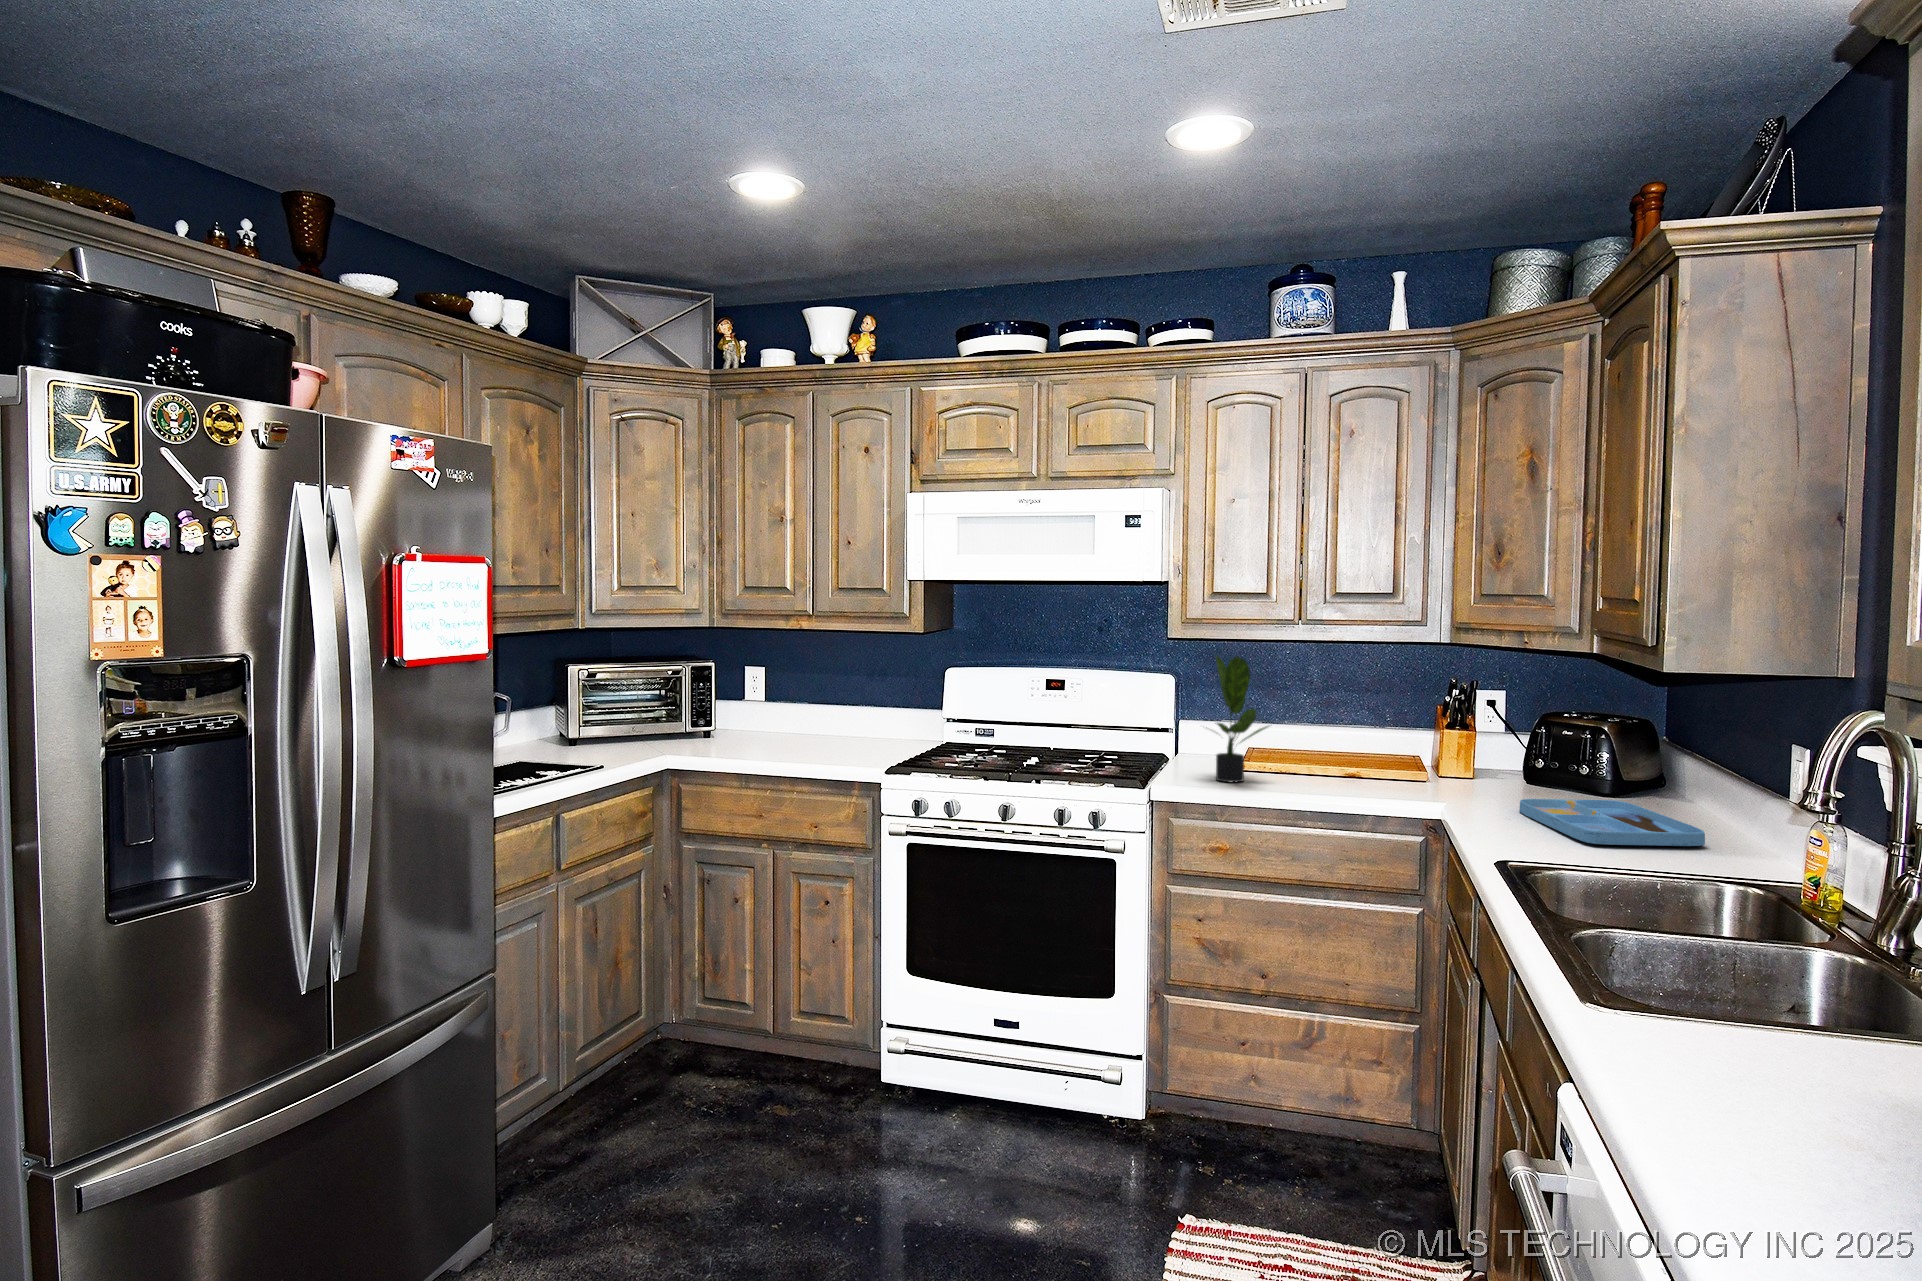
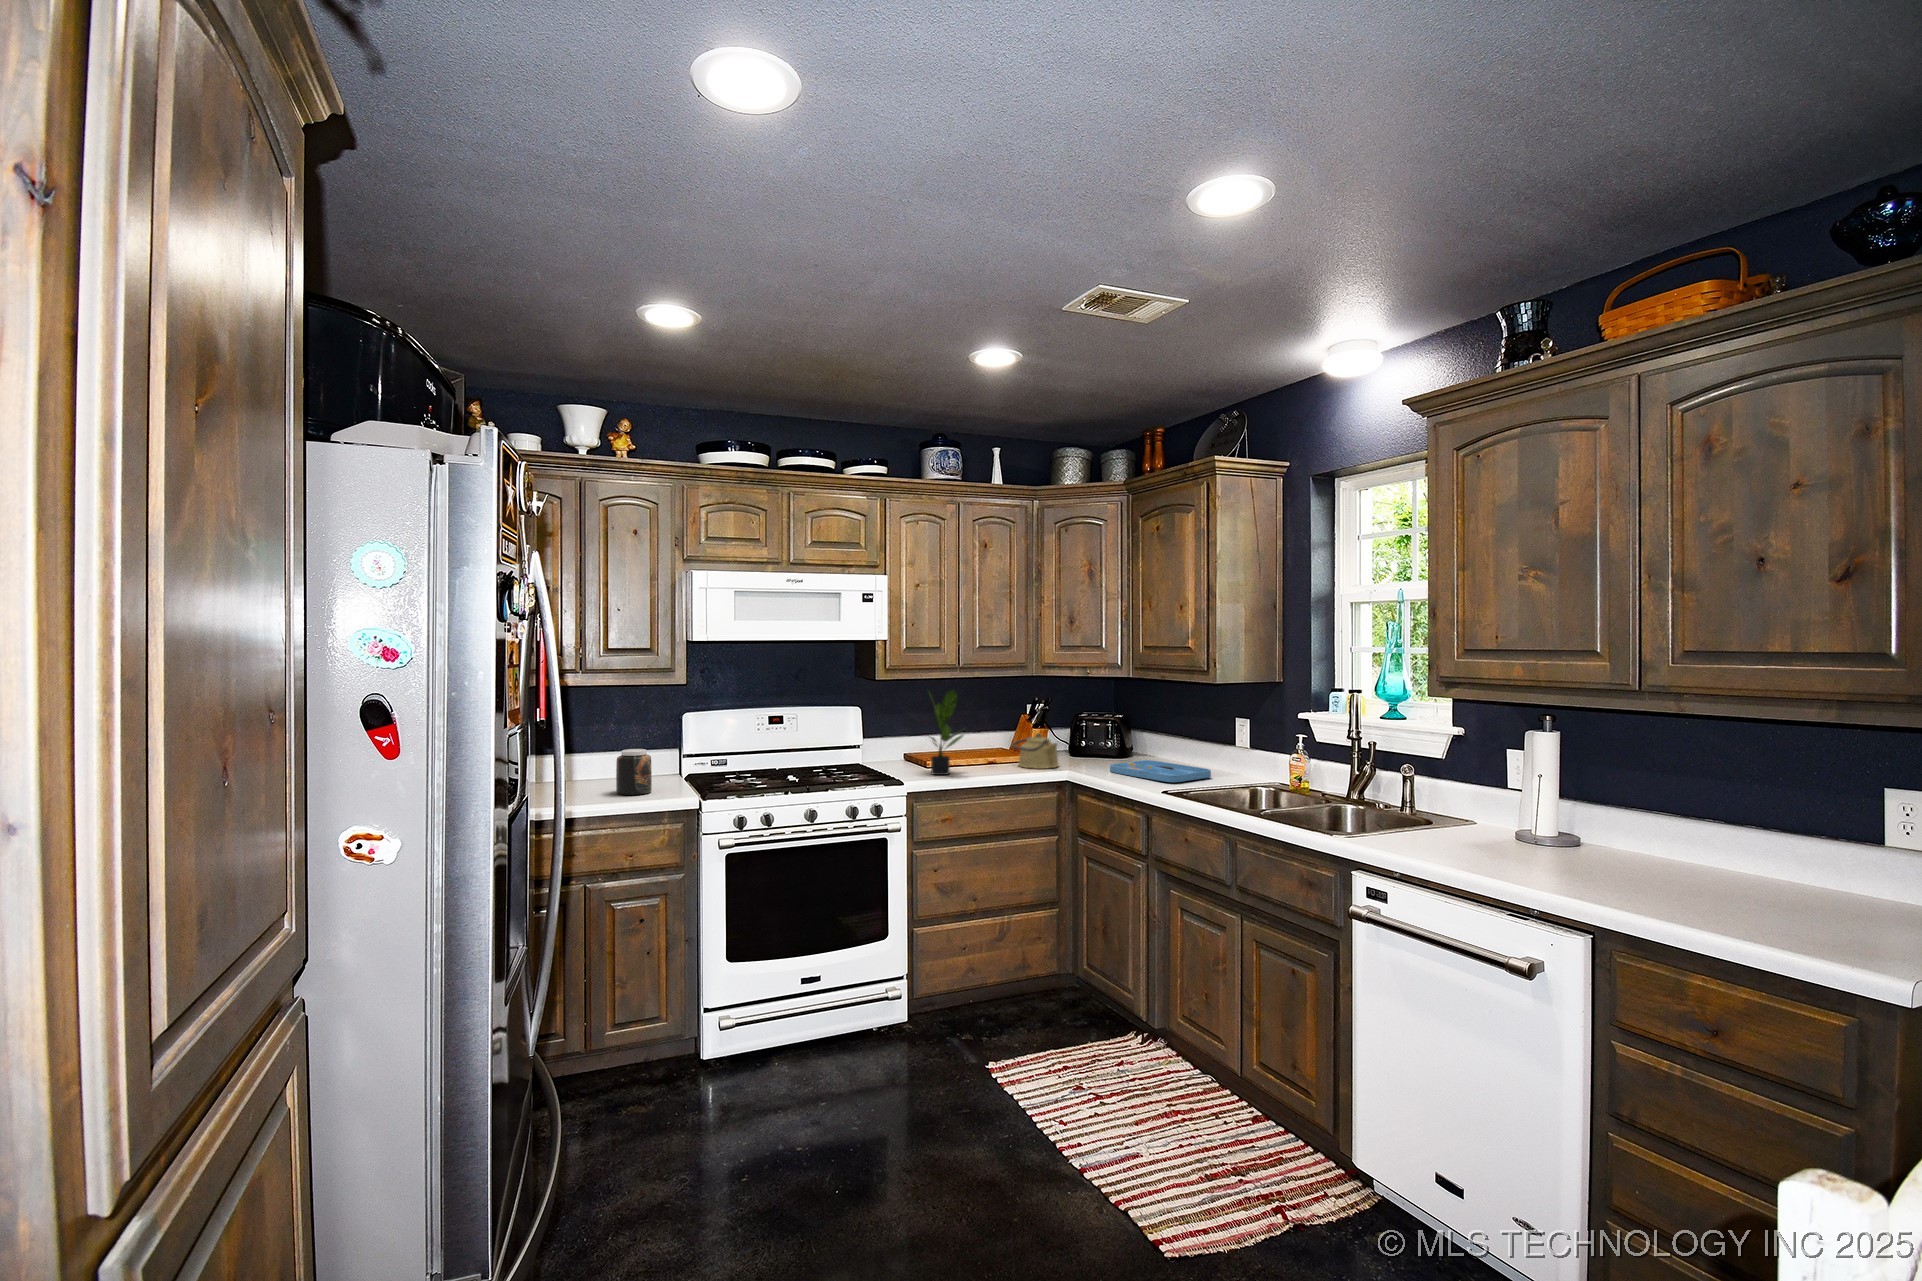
jar: none [819,708,857,761] -> present [616,749,652,795]
kettle: none [1370,734,1450,793] -> present [1012,733,1059,769]

